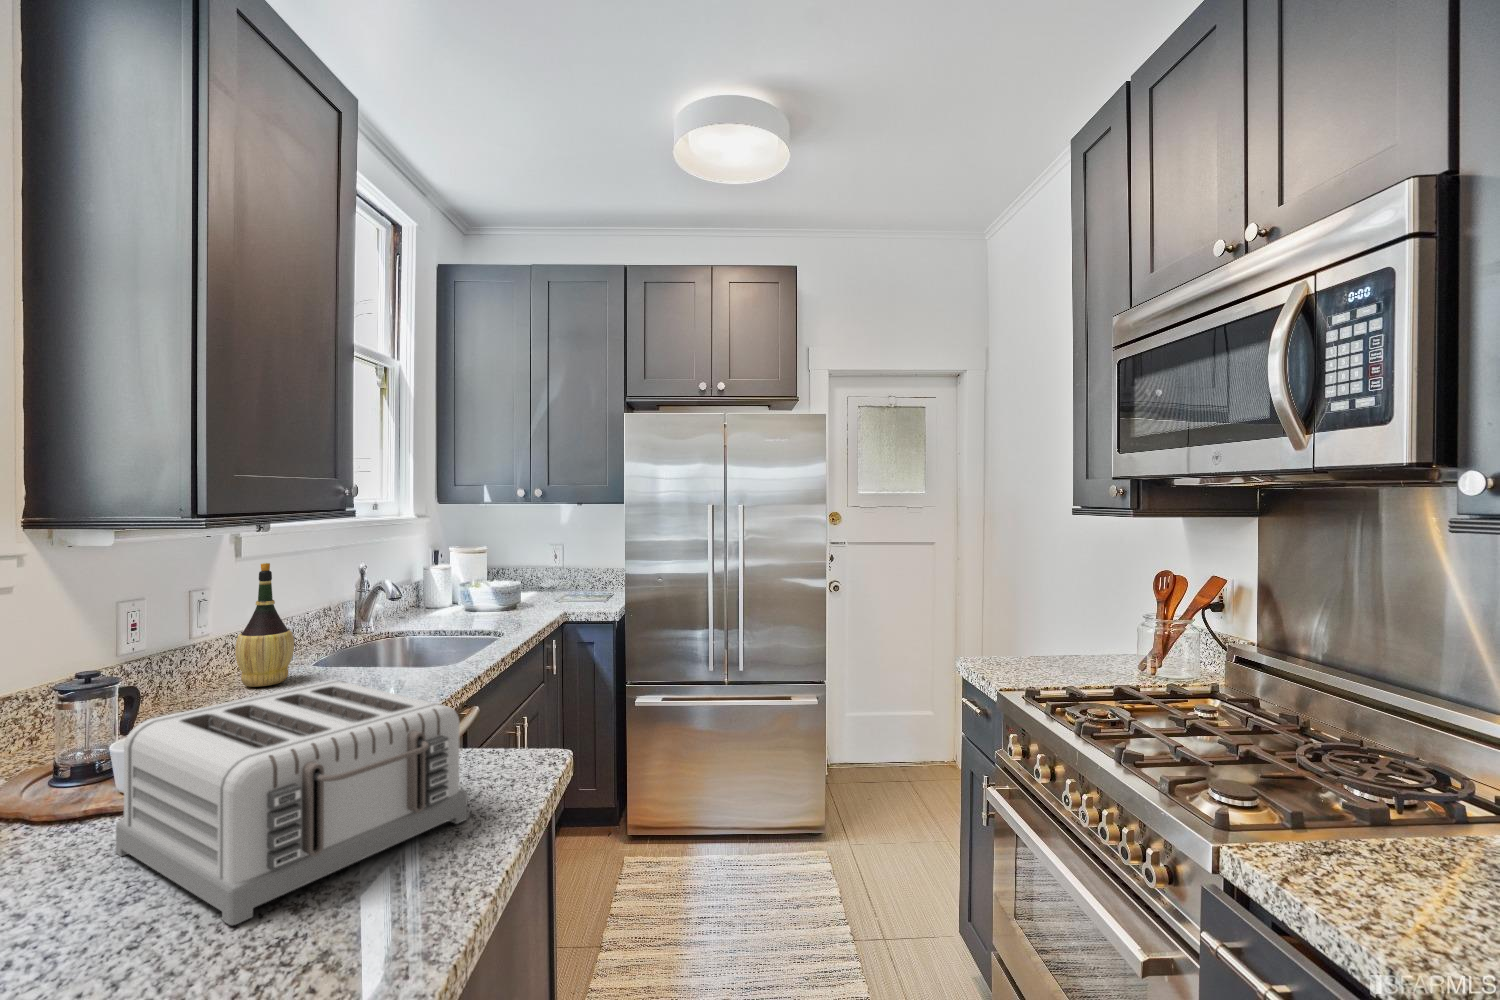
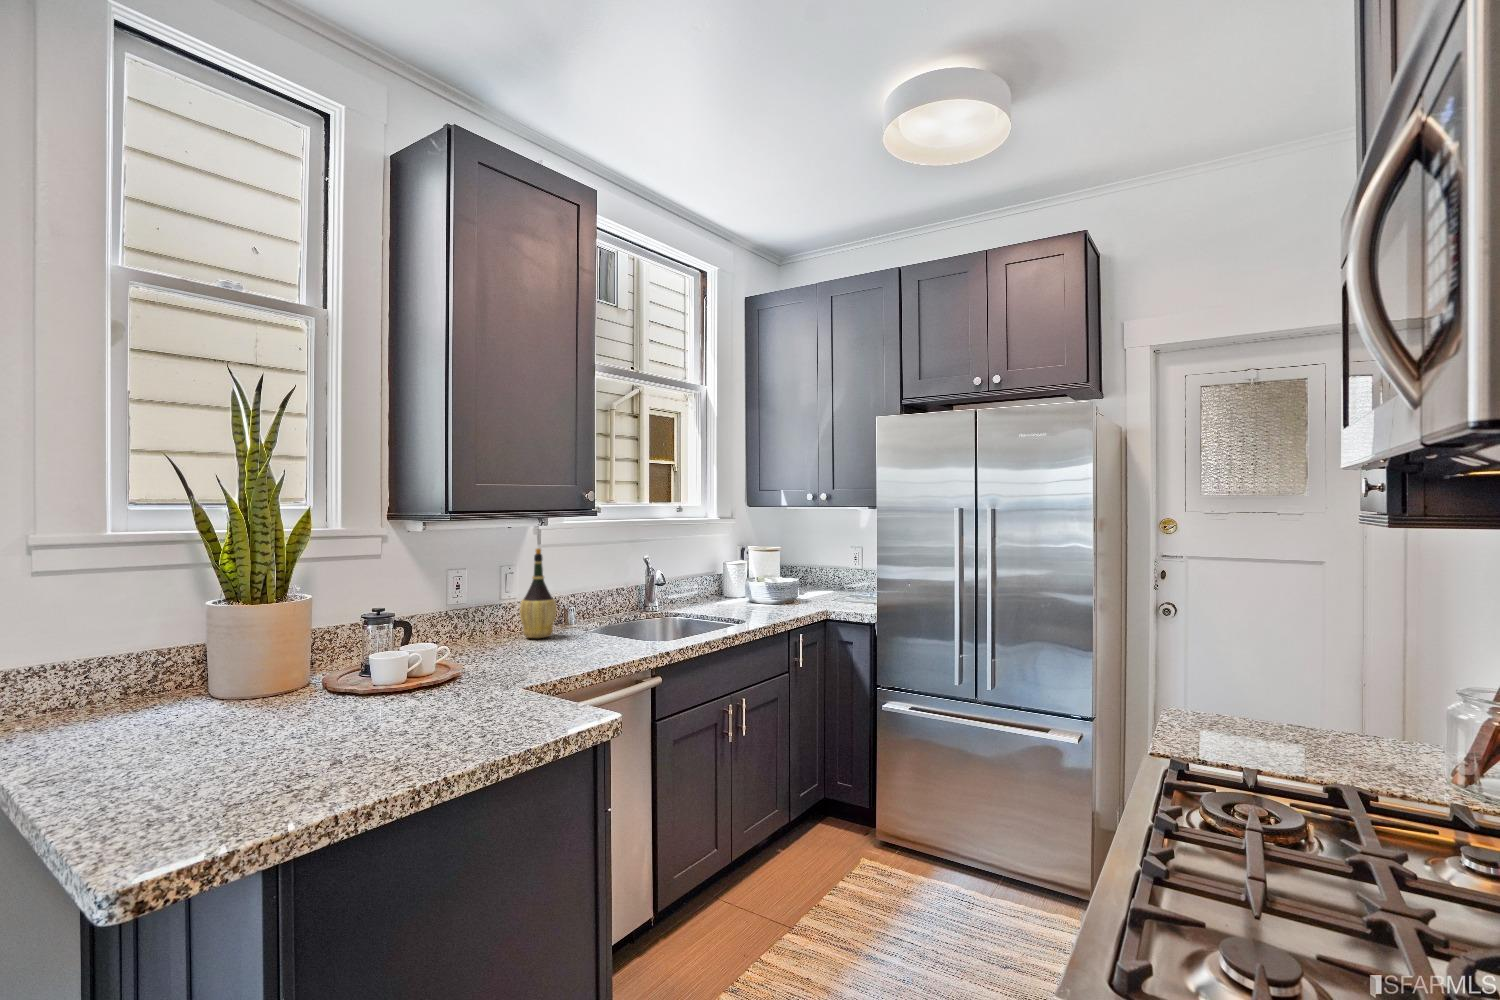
toaster: present [116,680,467,925] -> none [314,627,493,757]

